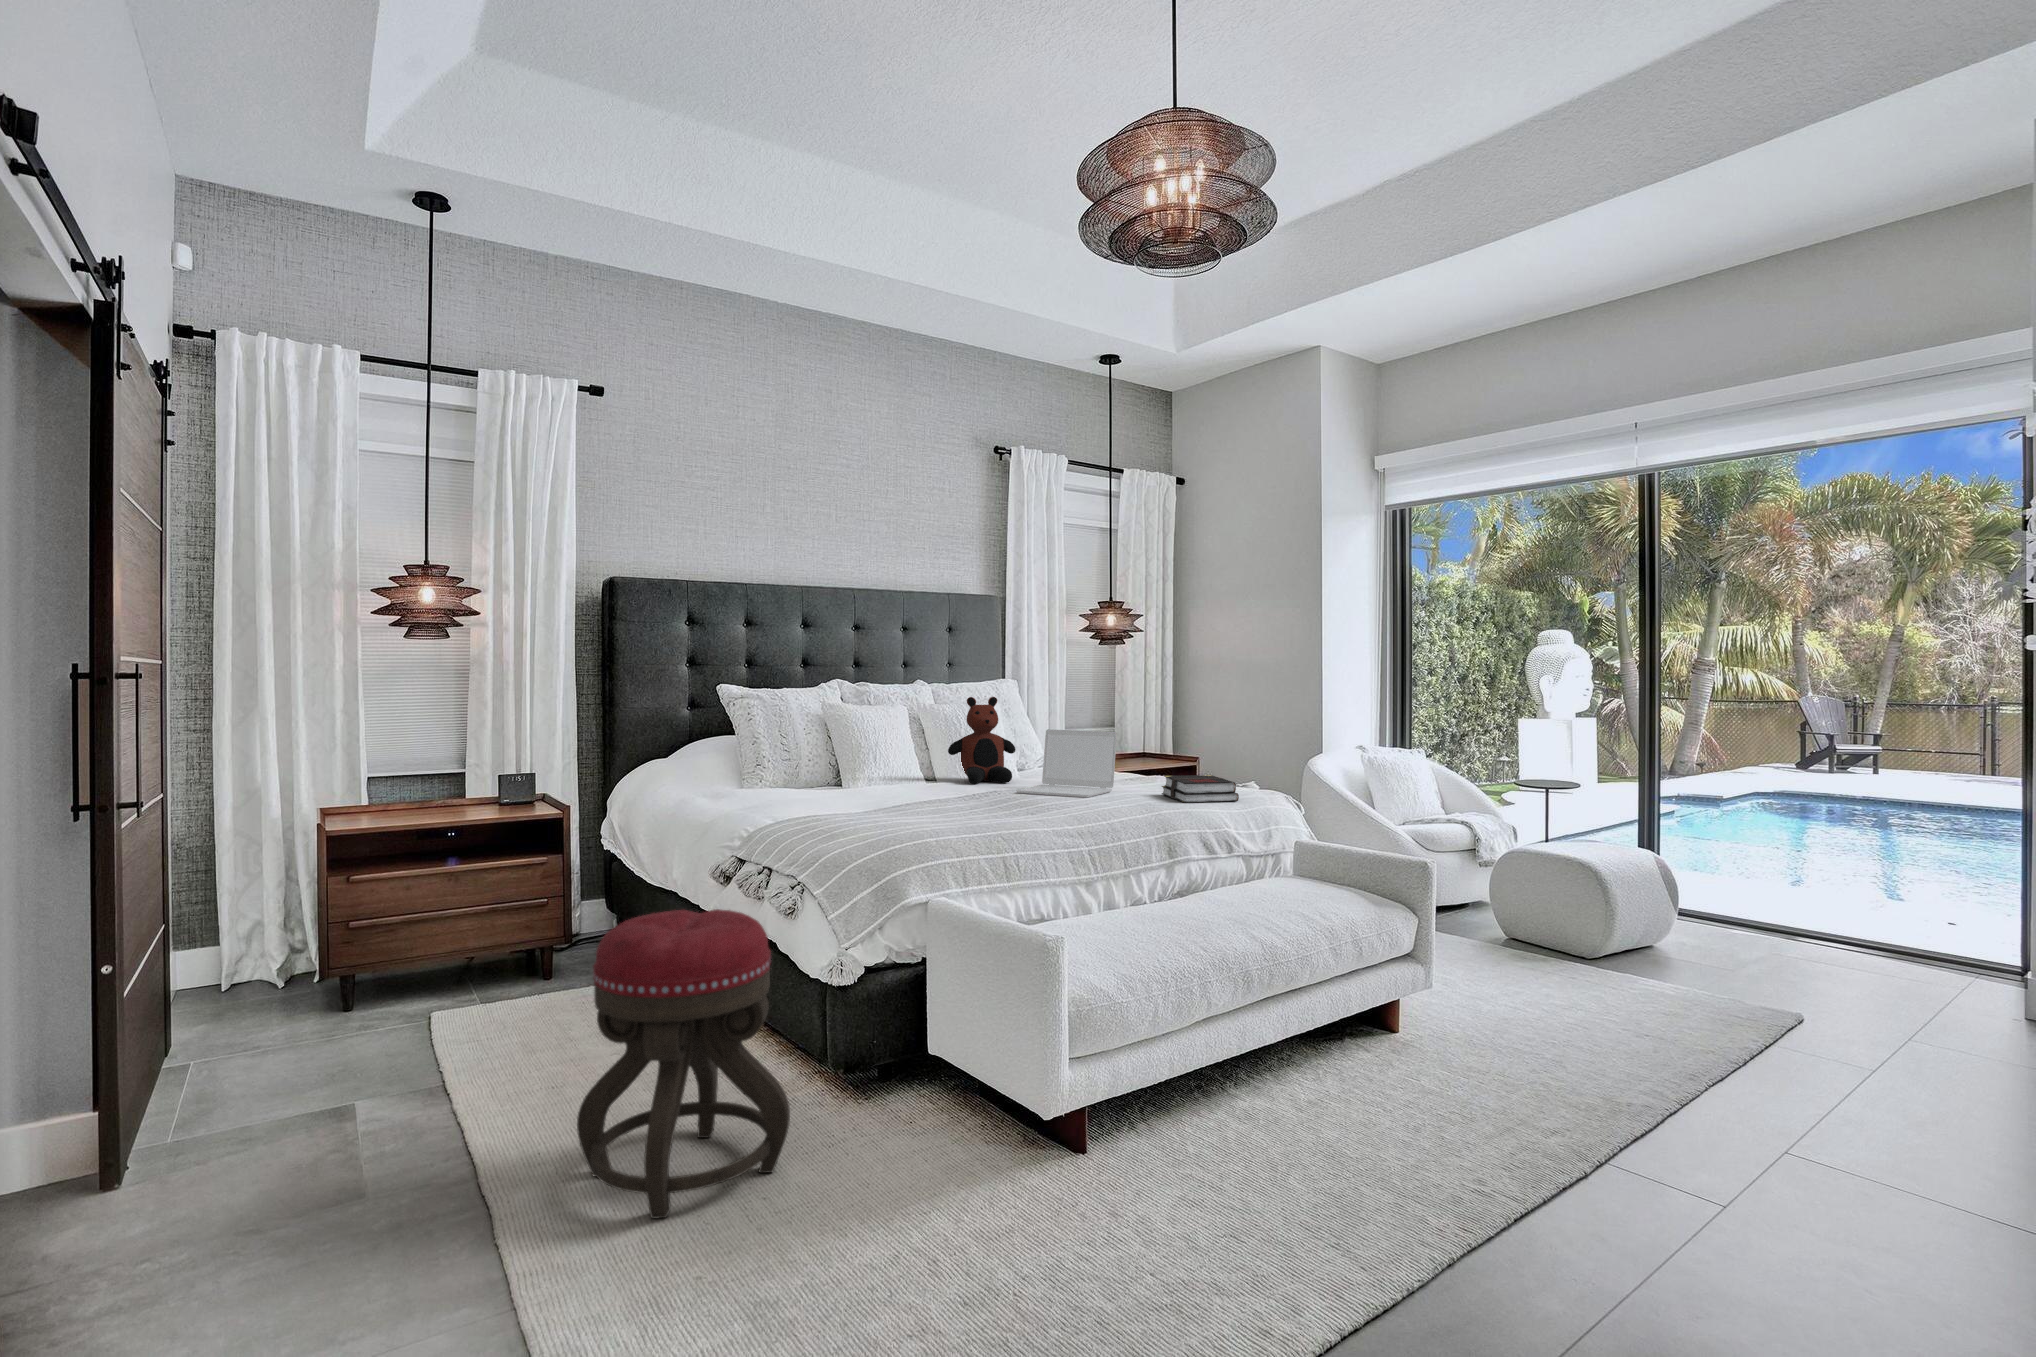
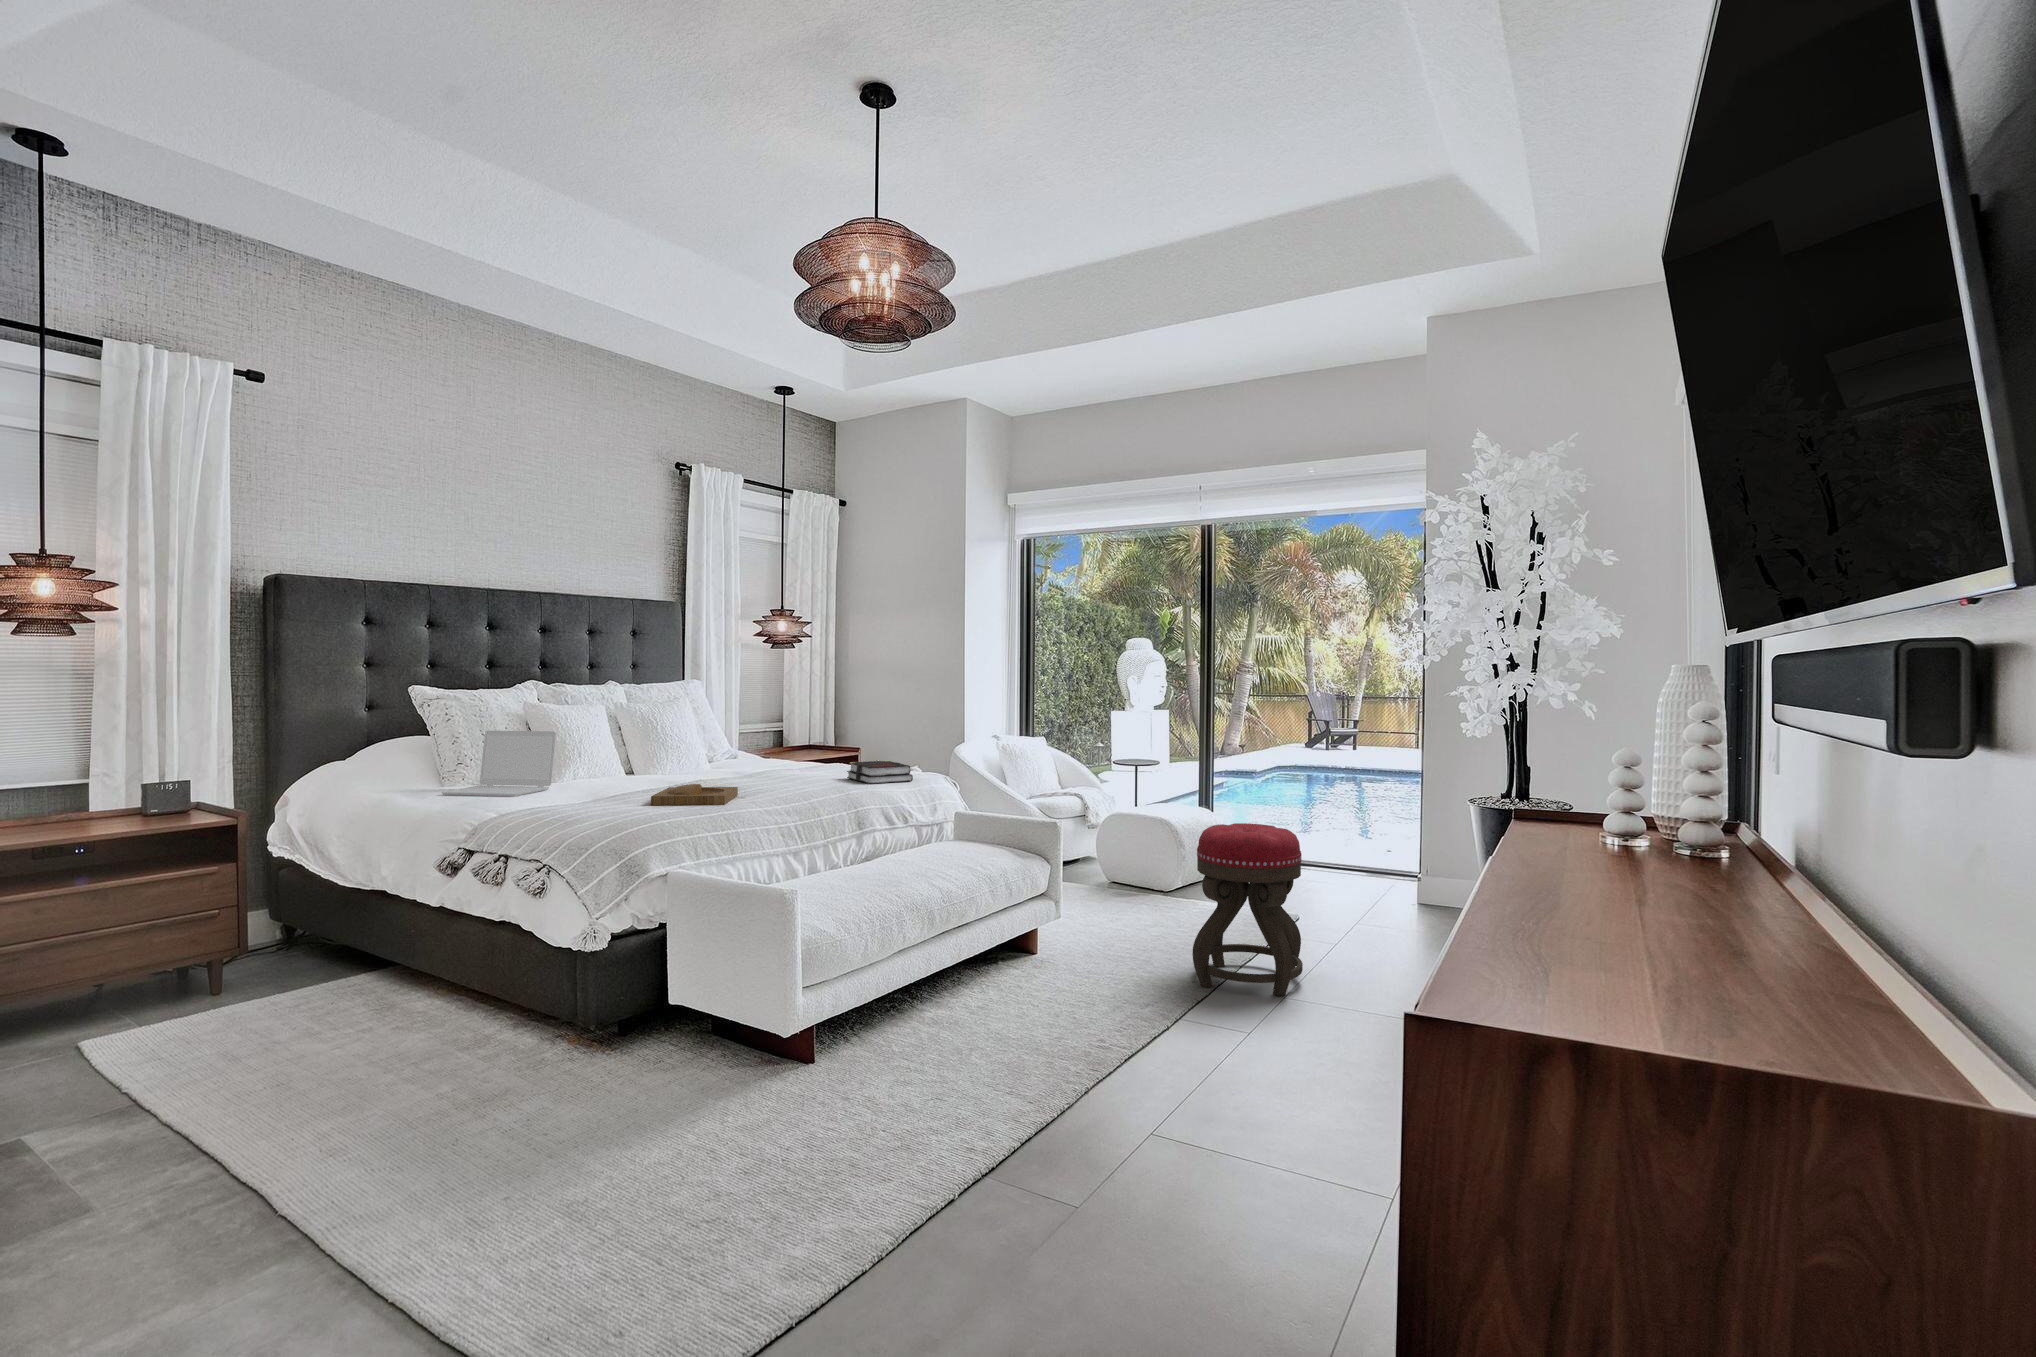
teddy bear: present [948,697,1016,784] -> none [644,696,709,776]
laptop: present [1016,729,1117,798] -> present [442,730,556,797]
tray: none [928,796,1027,822] -> present [651,784,738,805]
ottoman: present [577,909,790,1219] -> present [1192,823,1303,996]

